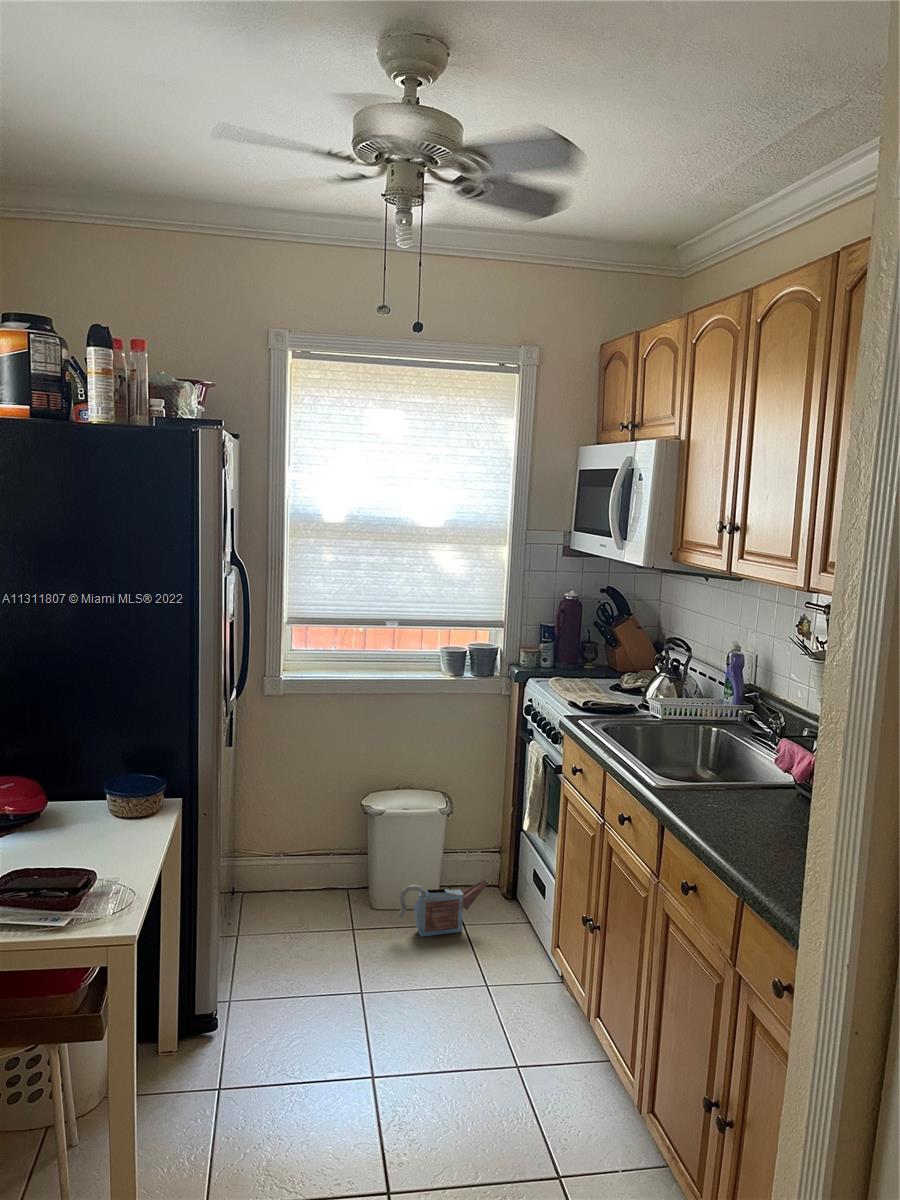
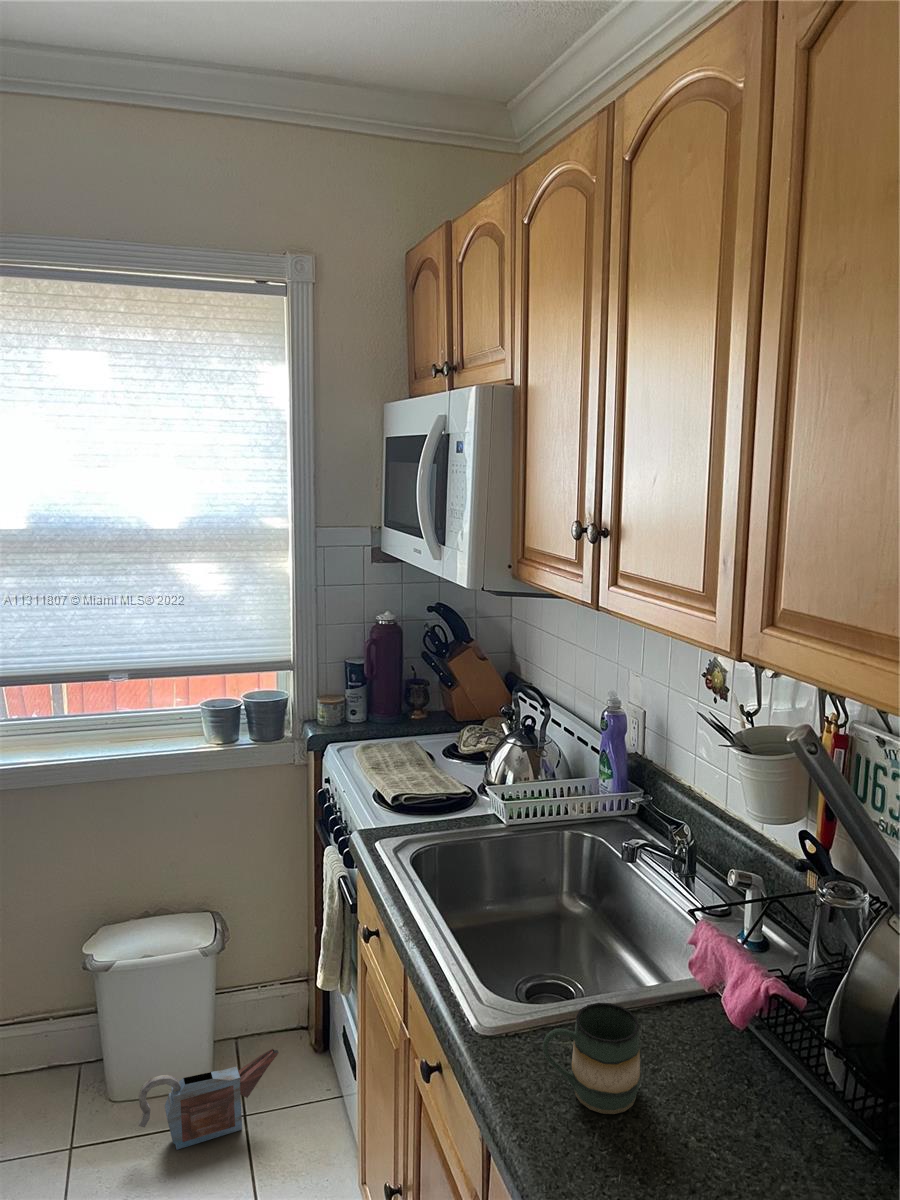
mug: none [695,765,747,815] -> present [543,1003,641,1114]

